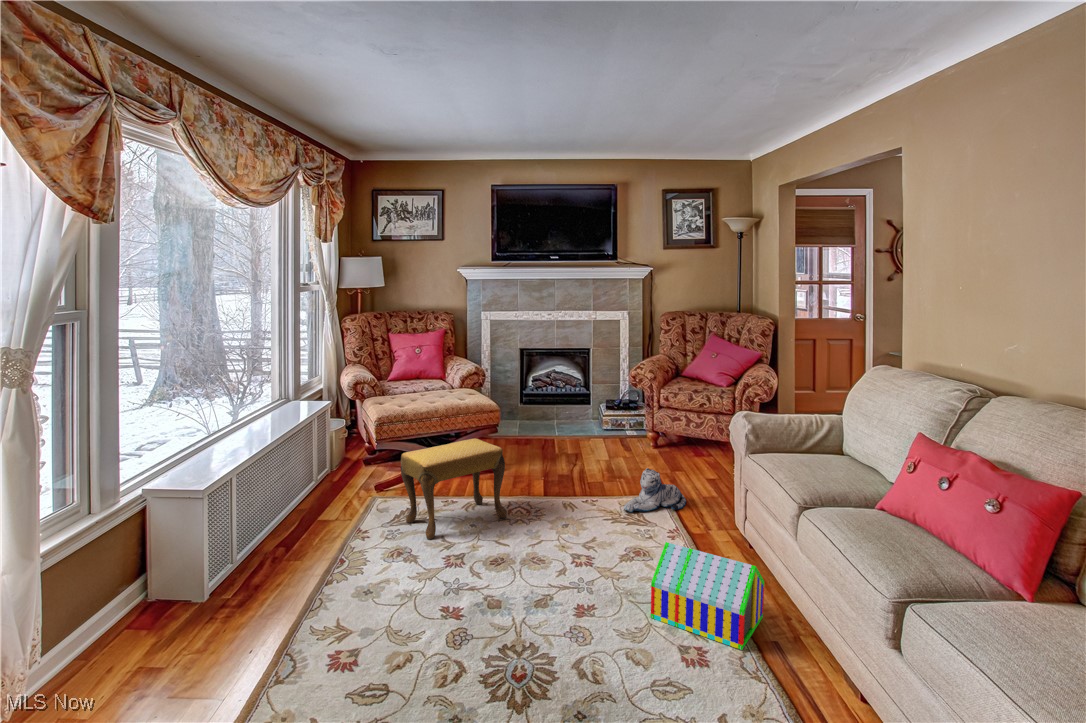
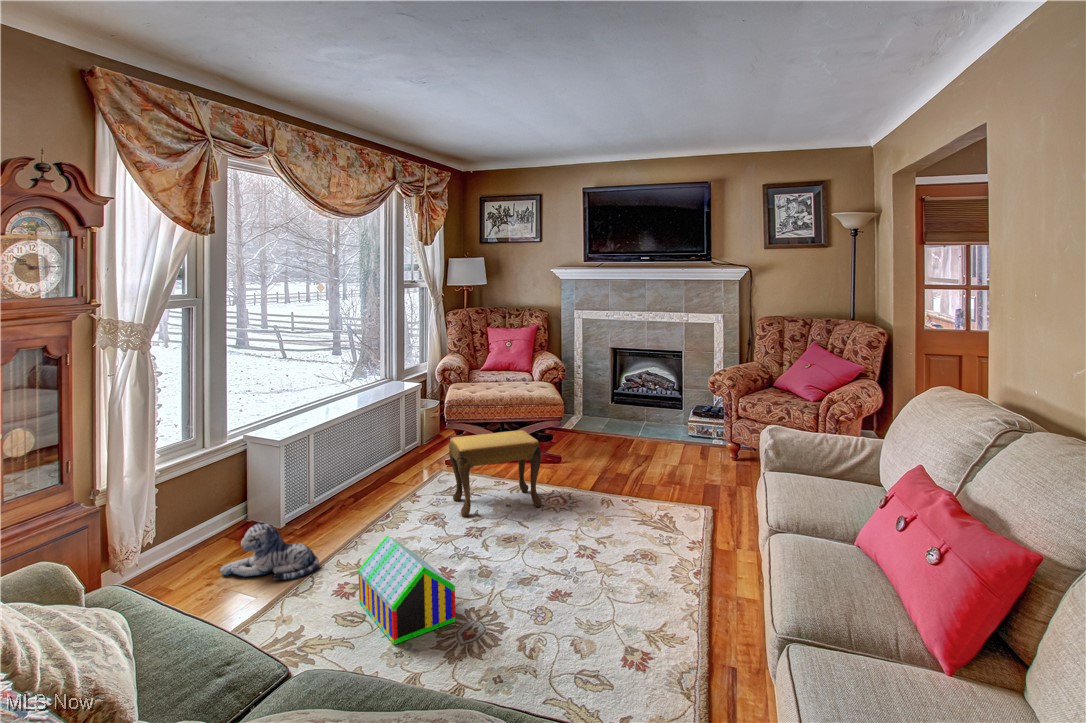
plush toy: present [624,468,686,512] -> present [220,522,319,580]
toy house: present [651,542,764,650] -> present [358,536,456,645]

